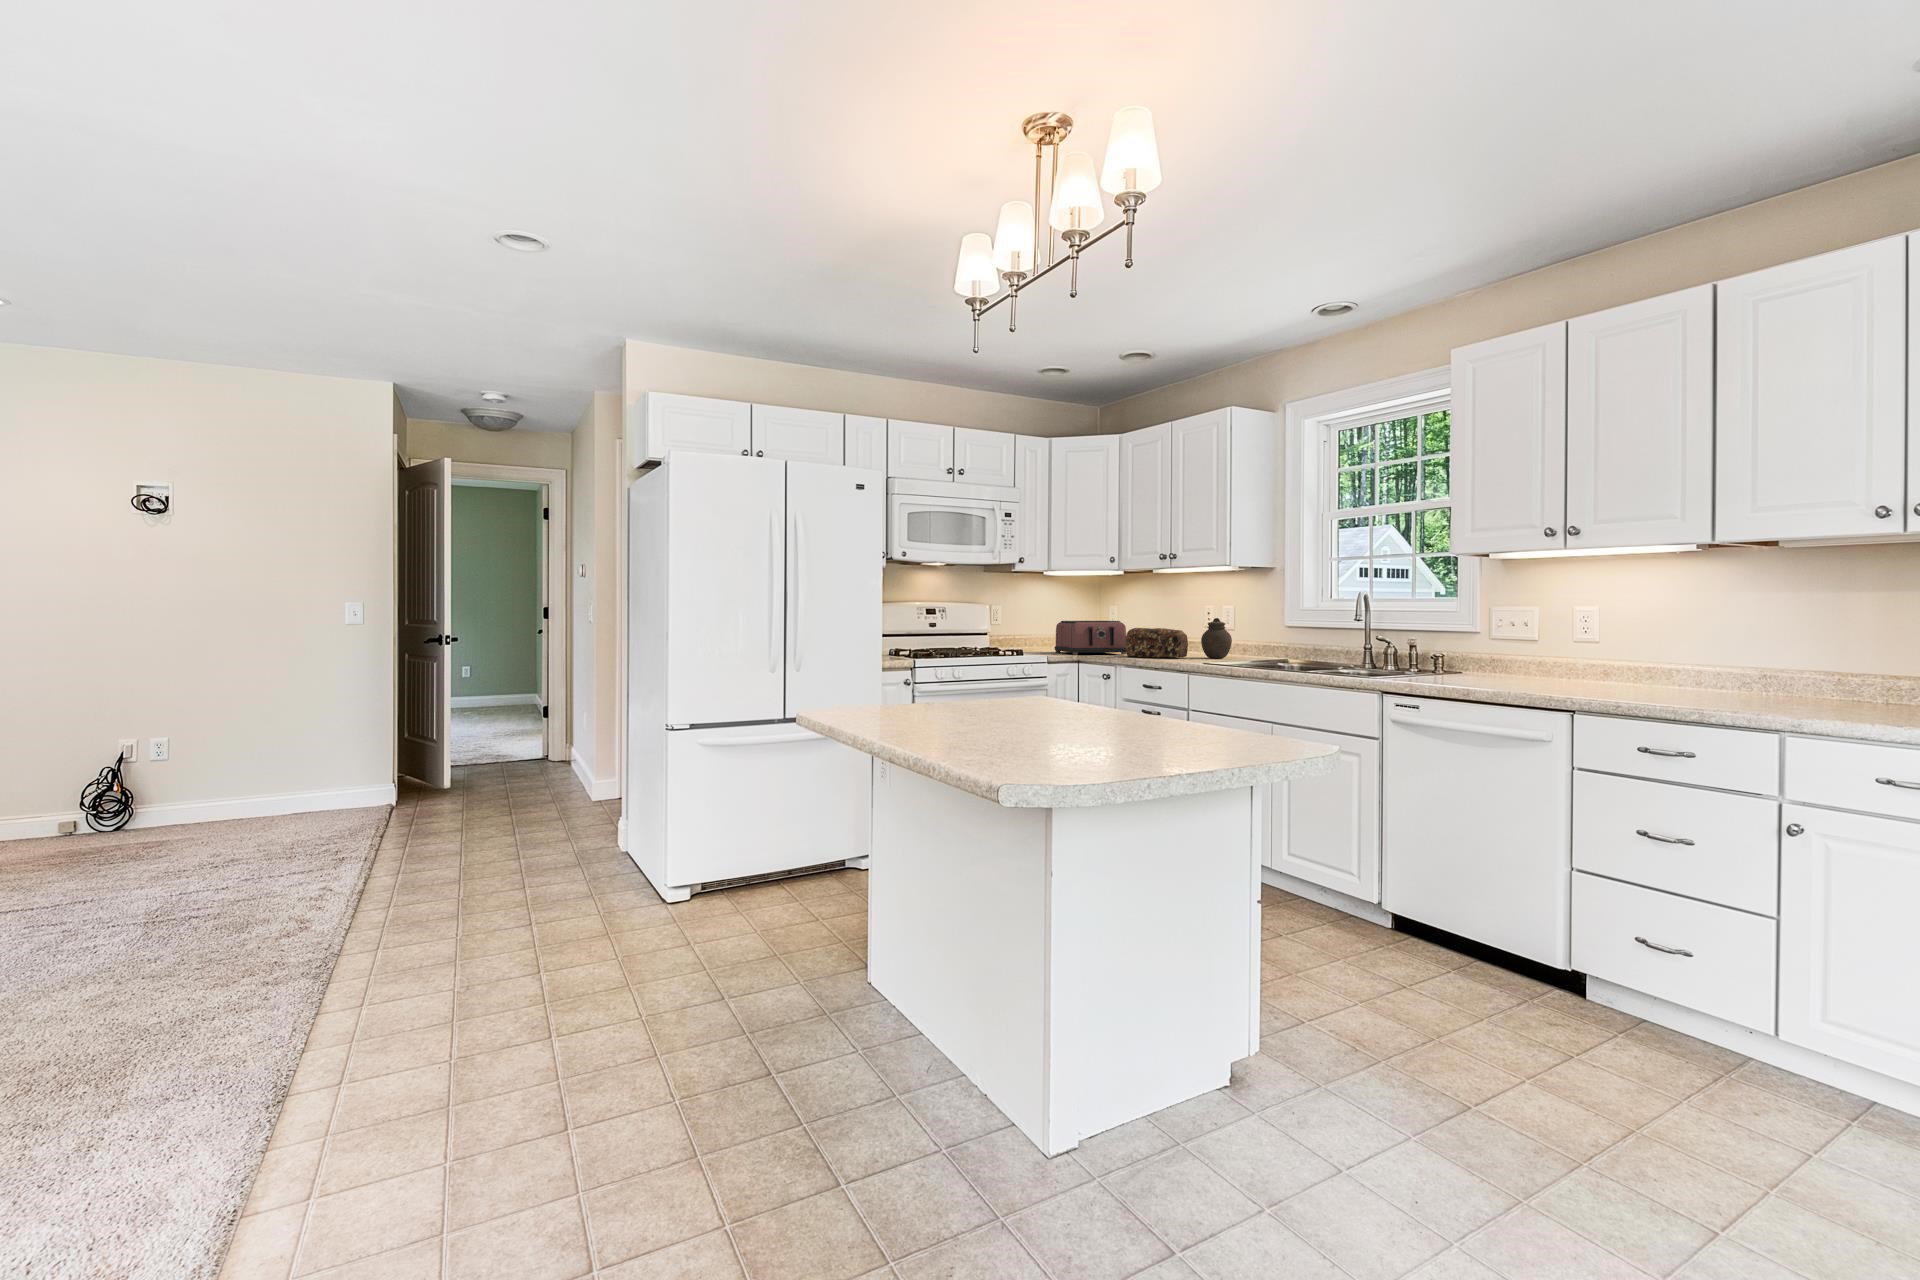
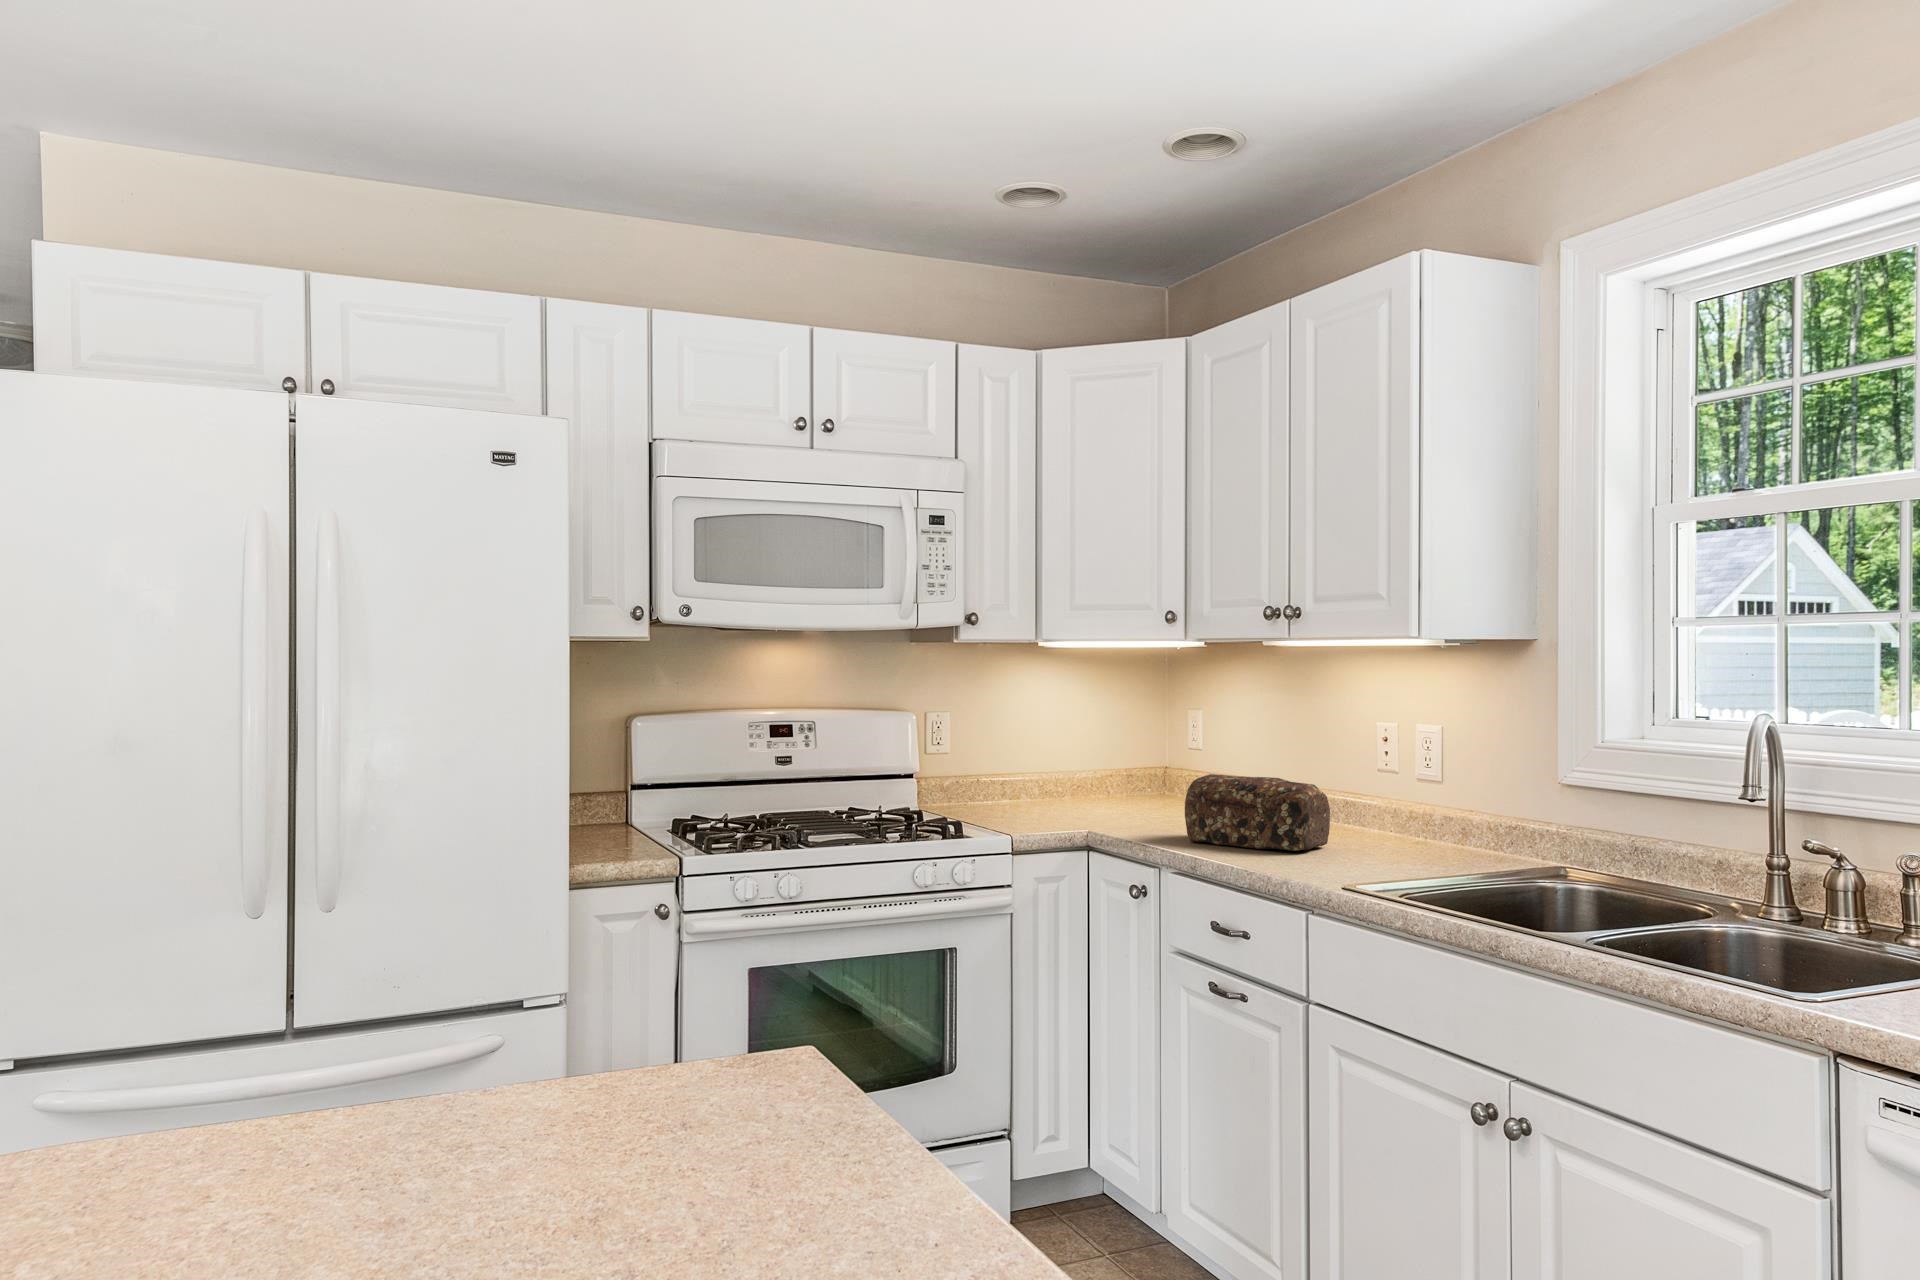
jar: present [1201,618,1232,658] -> none [1362,756,1434,851]
toaster: present [1054,621,1126,655] -> none [1051,746,1201,830]

